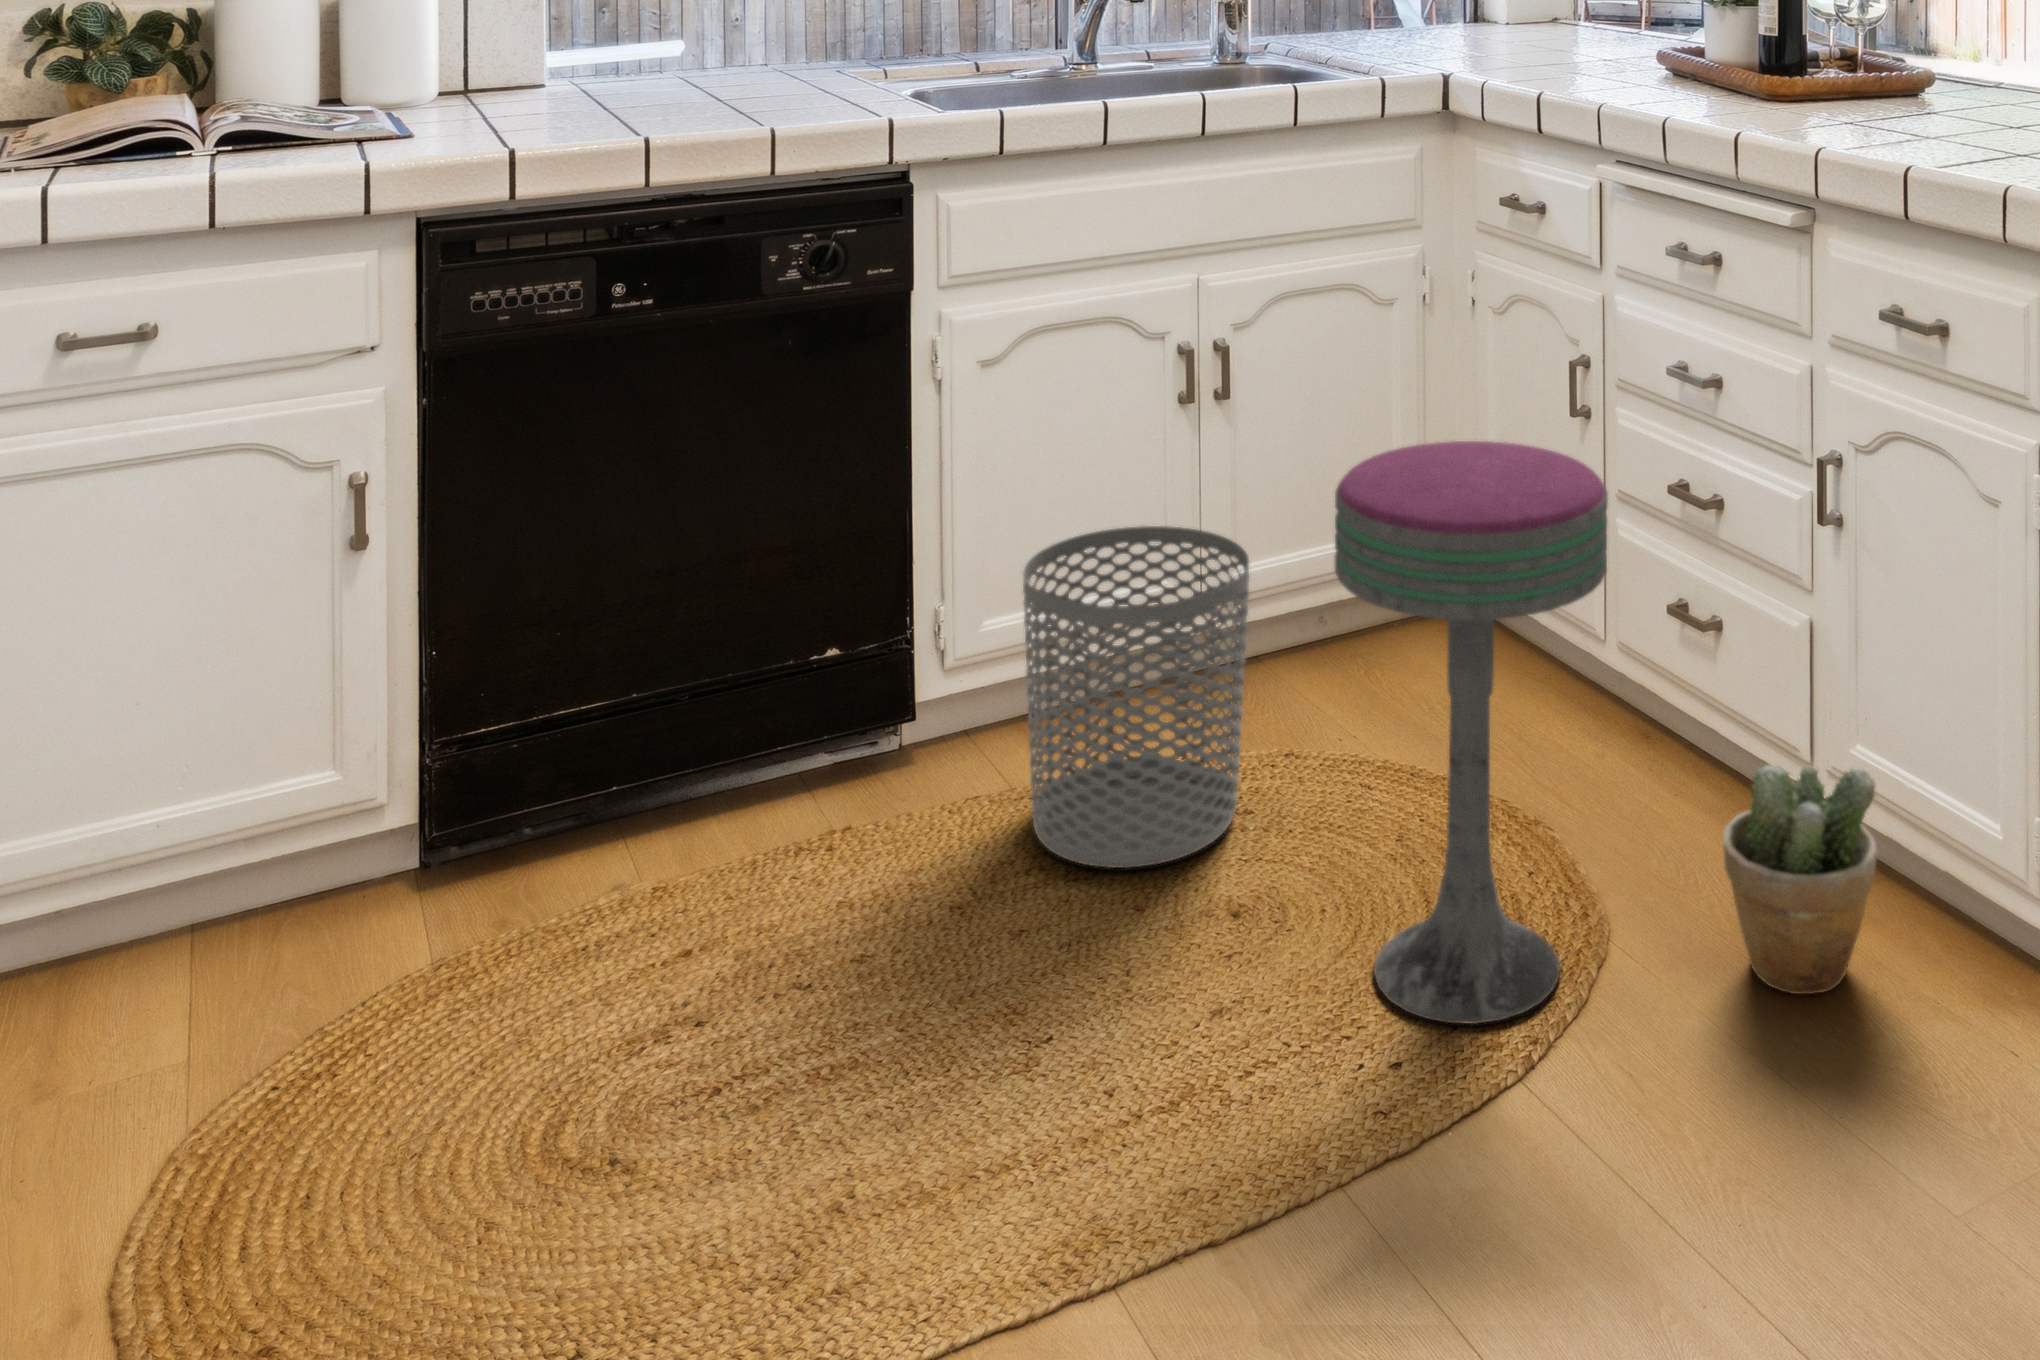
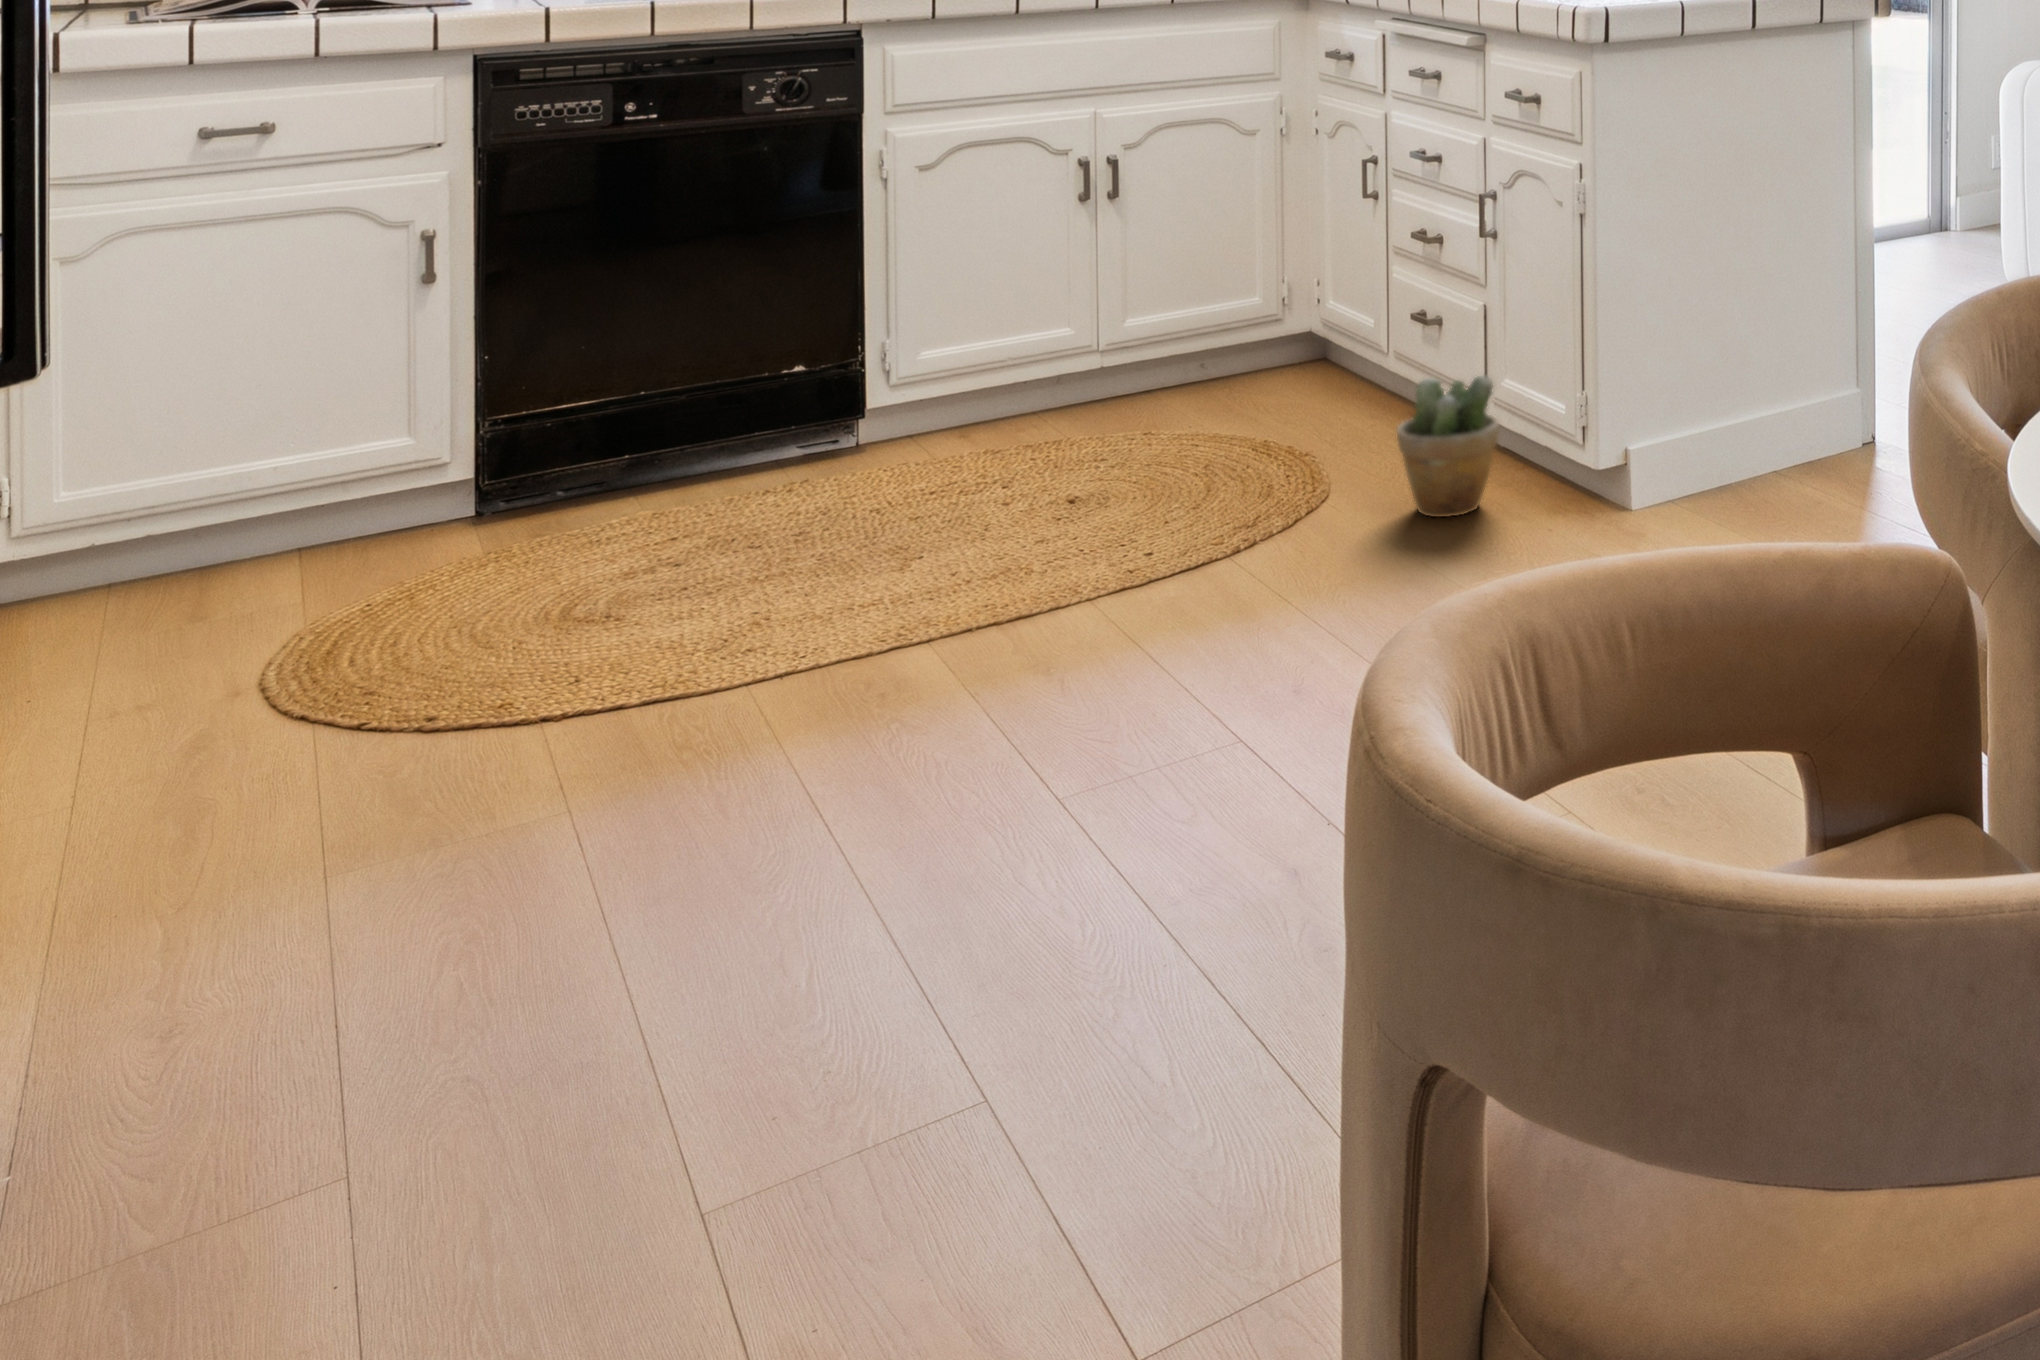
bar stool: present [1334,441,1608,1024] -> none [1127,185,1318,538]
waste bin: present [1023,526,1249,868] -> none [935,275,1106,489]

